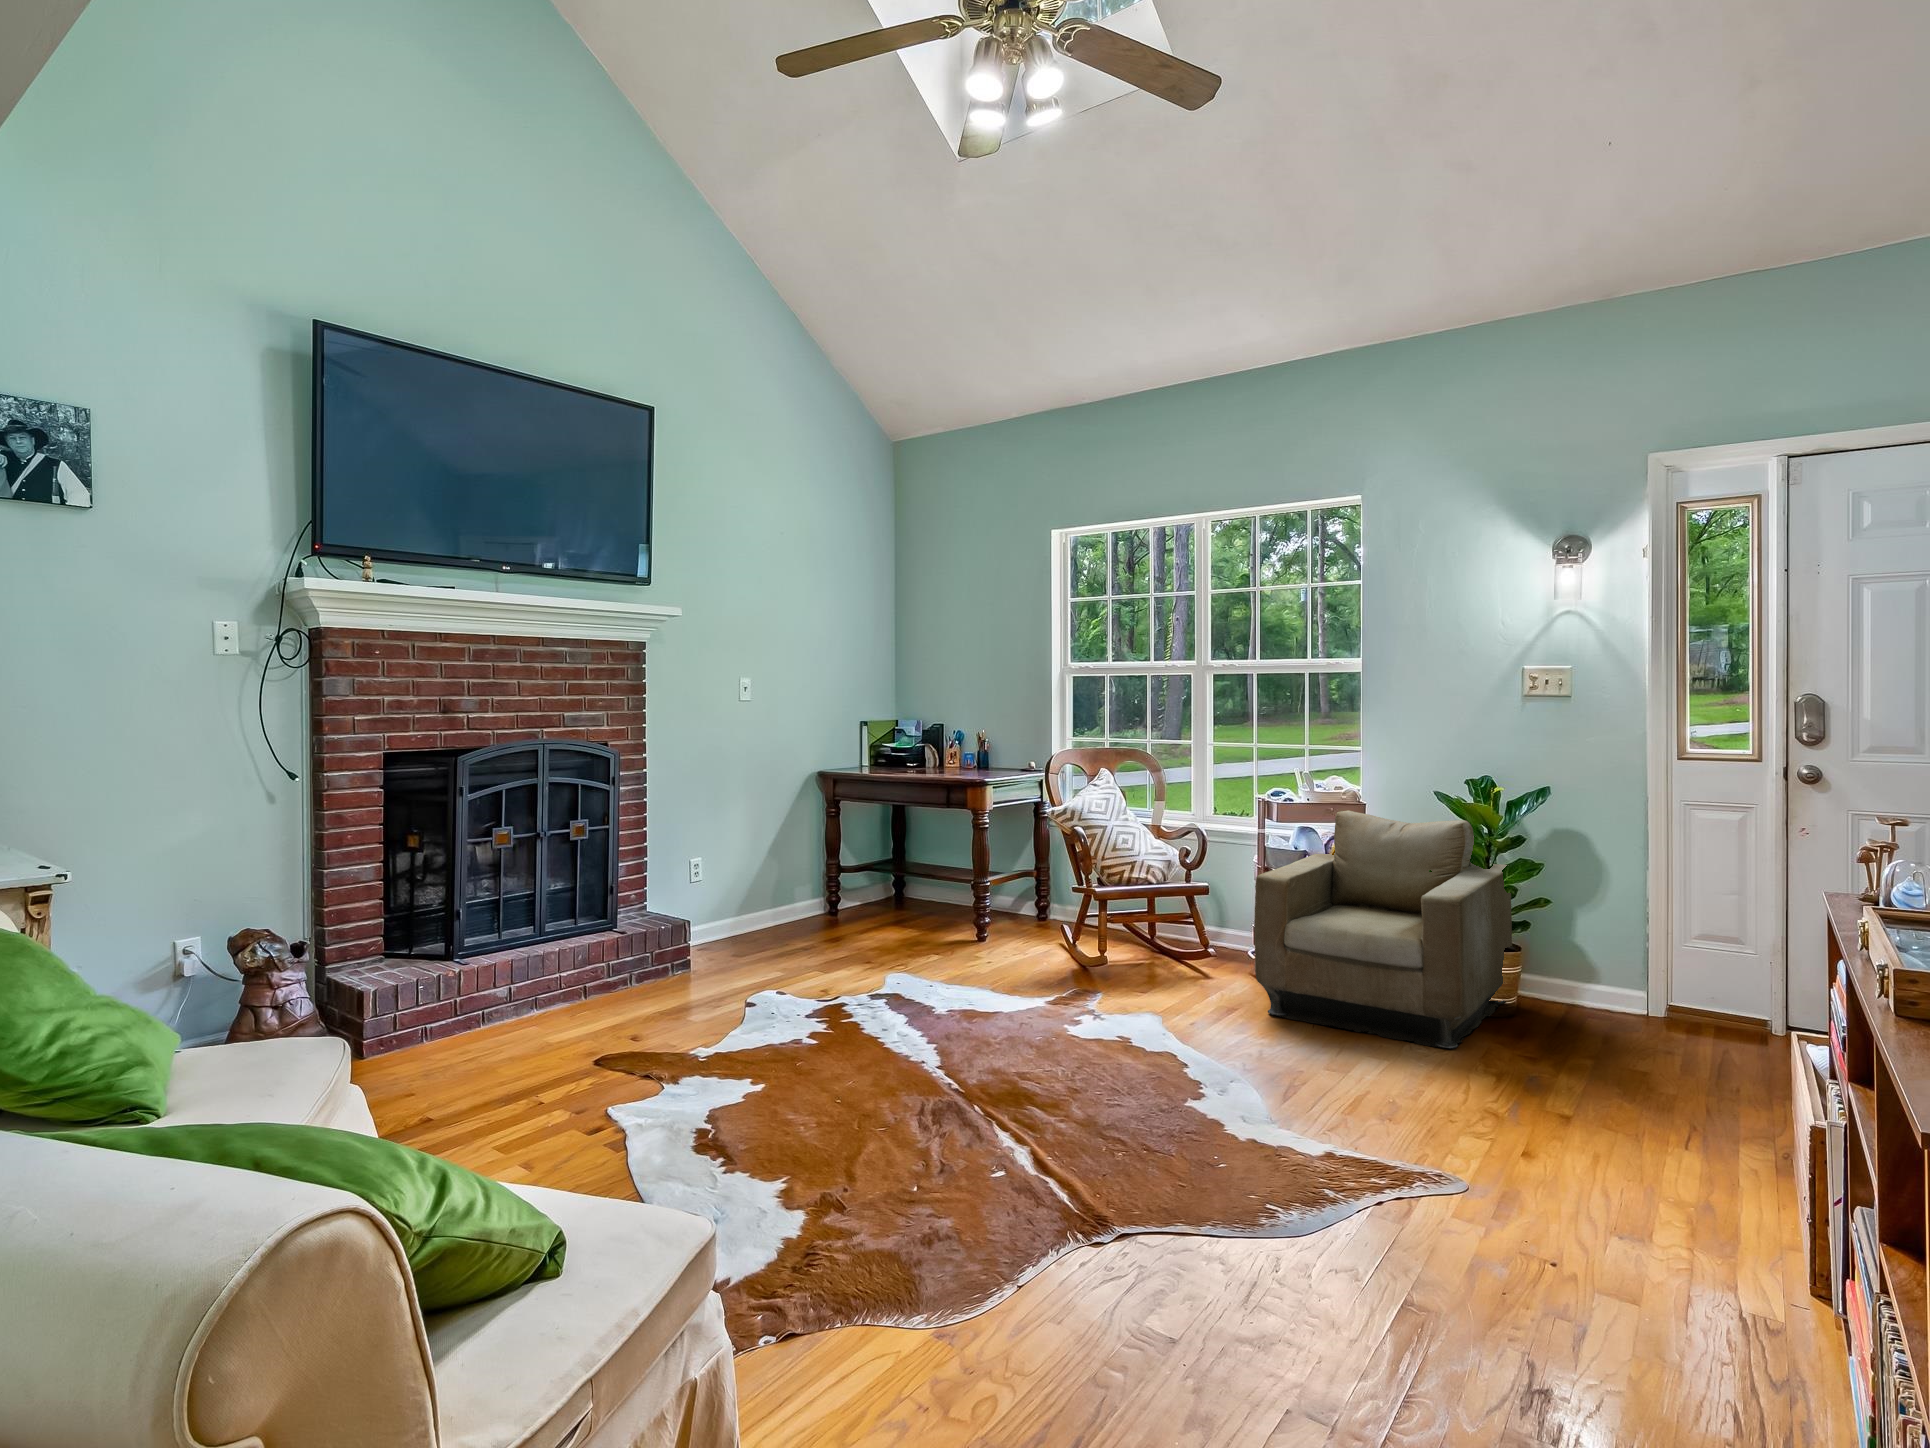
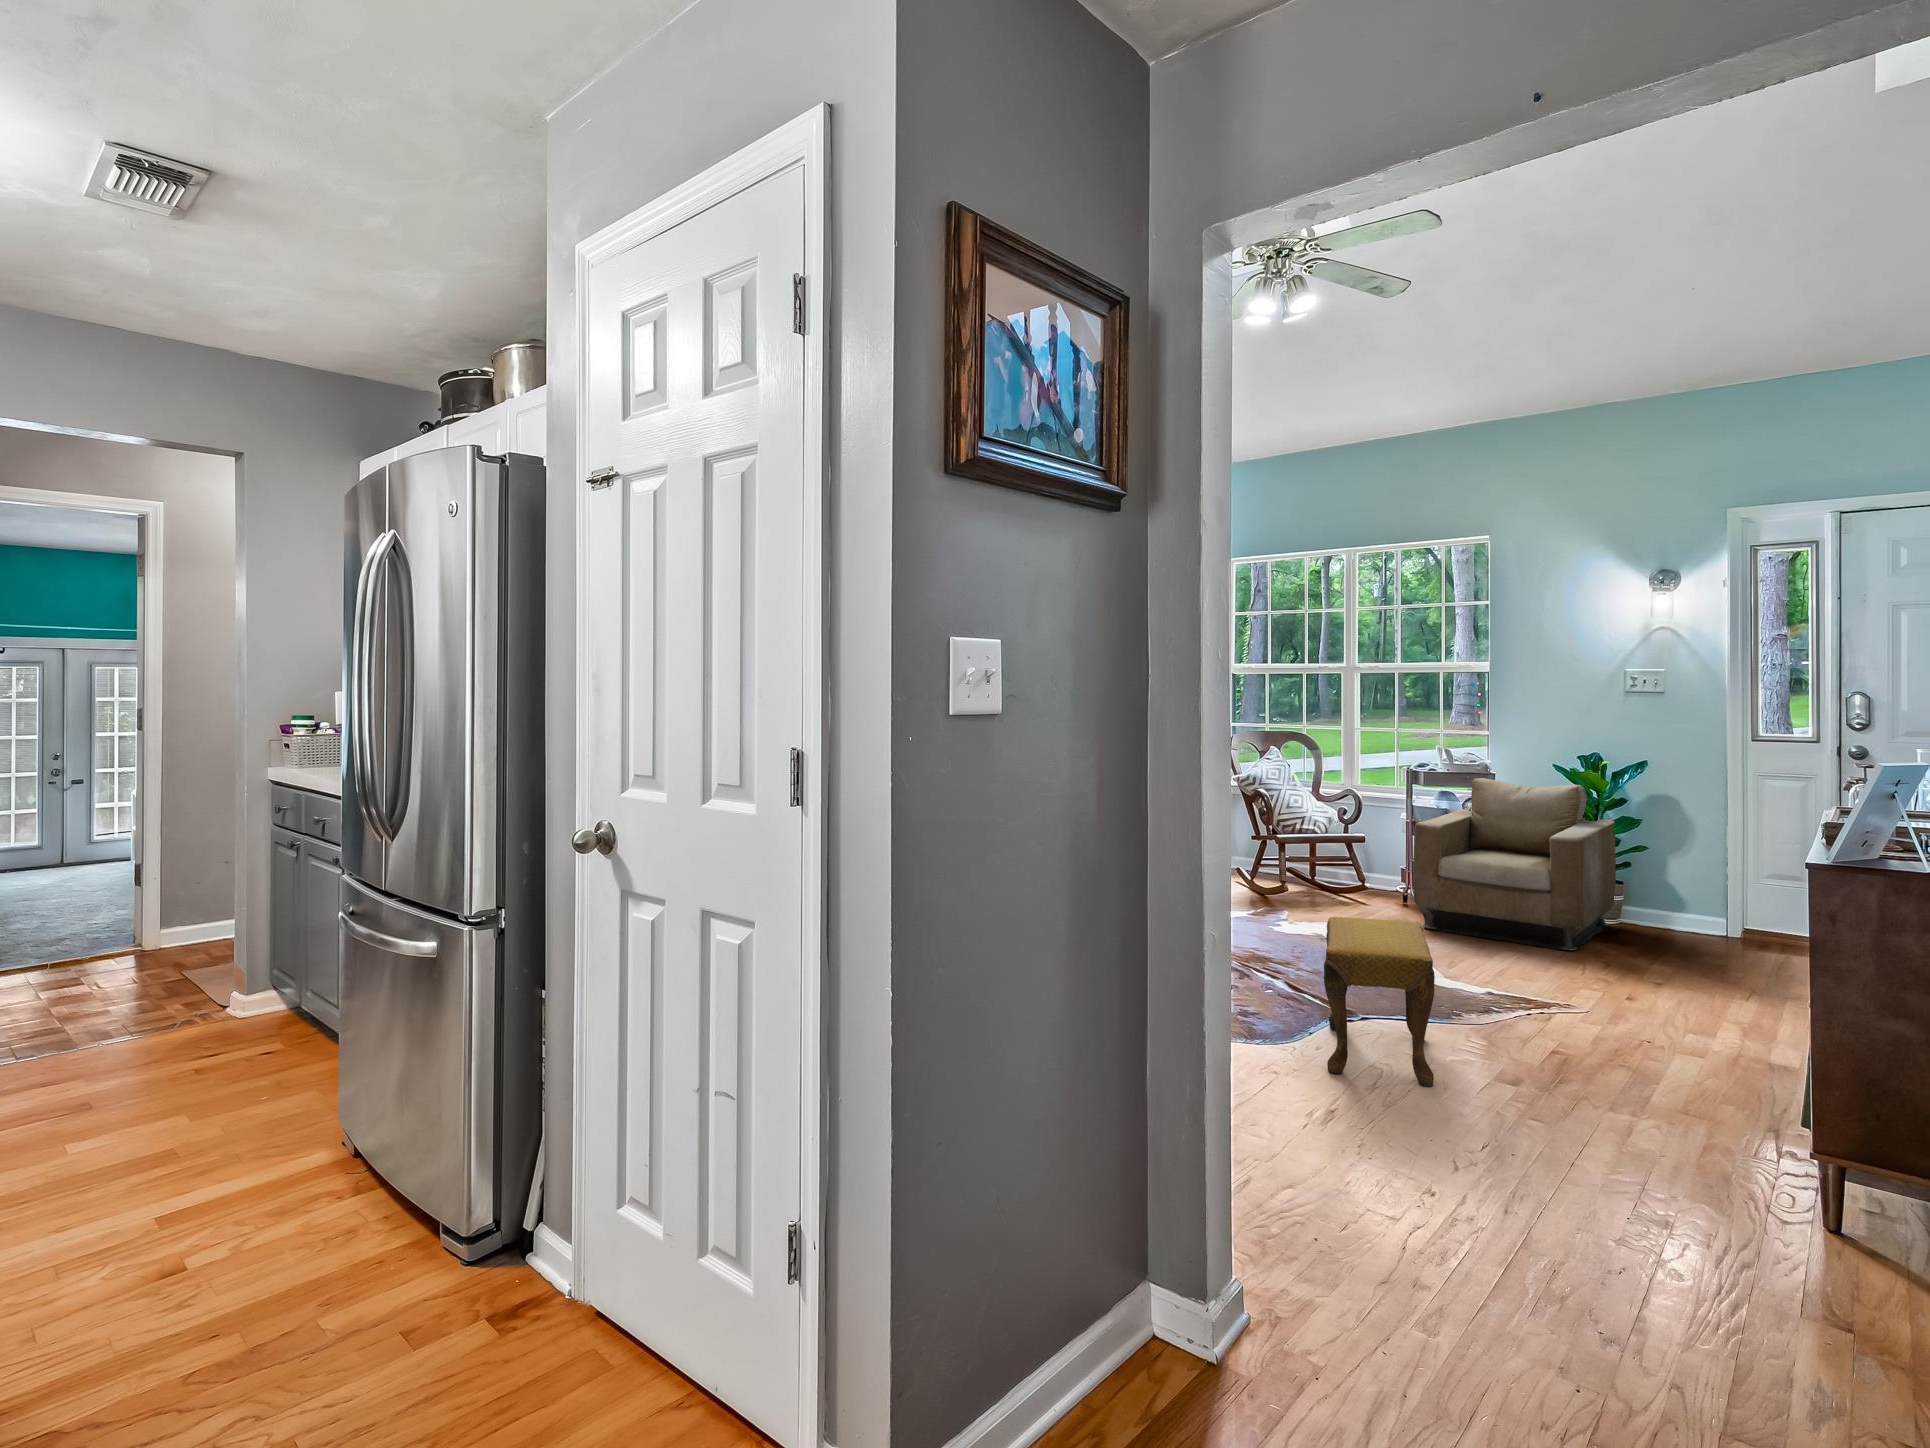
footstool: none [1029,1052,1208,1354] -> present [1324,917,1435,1086]

